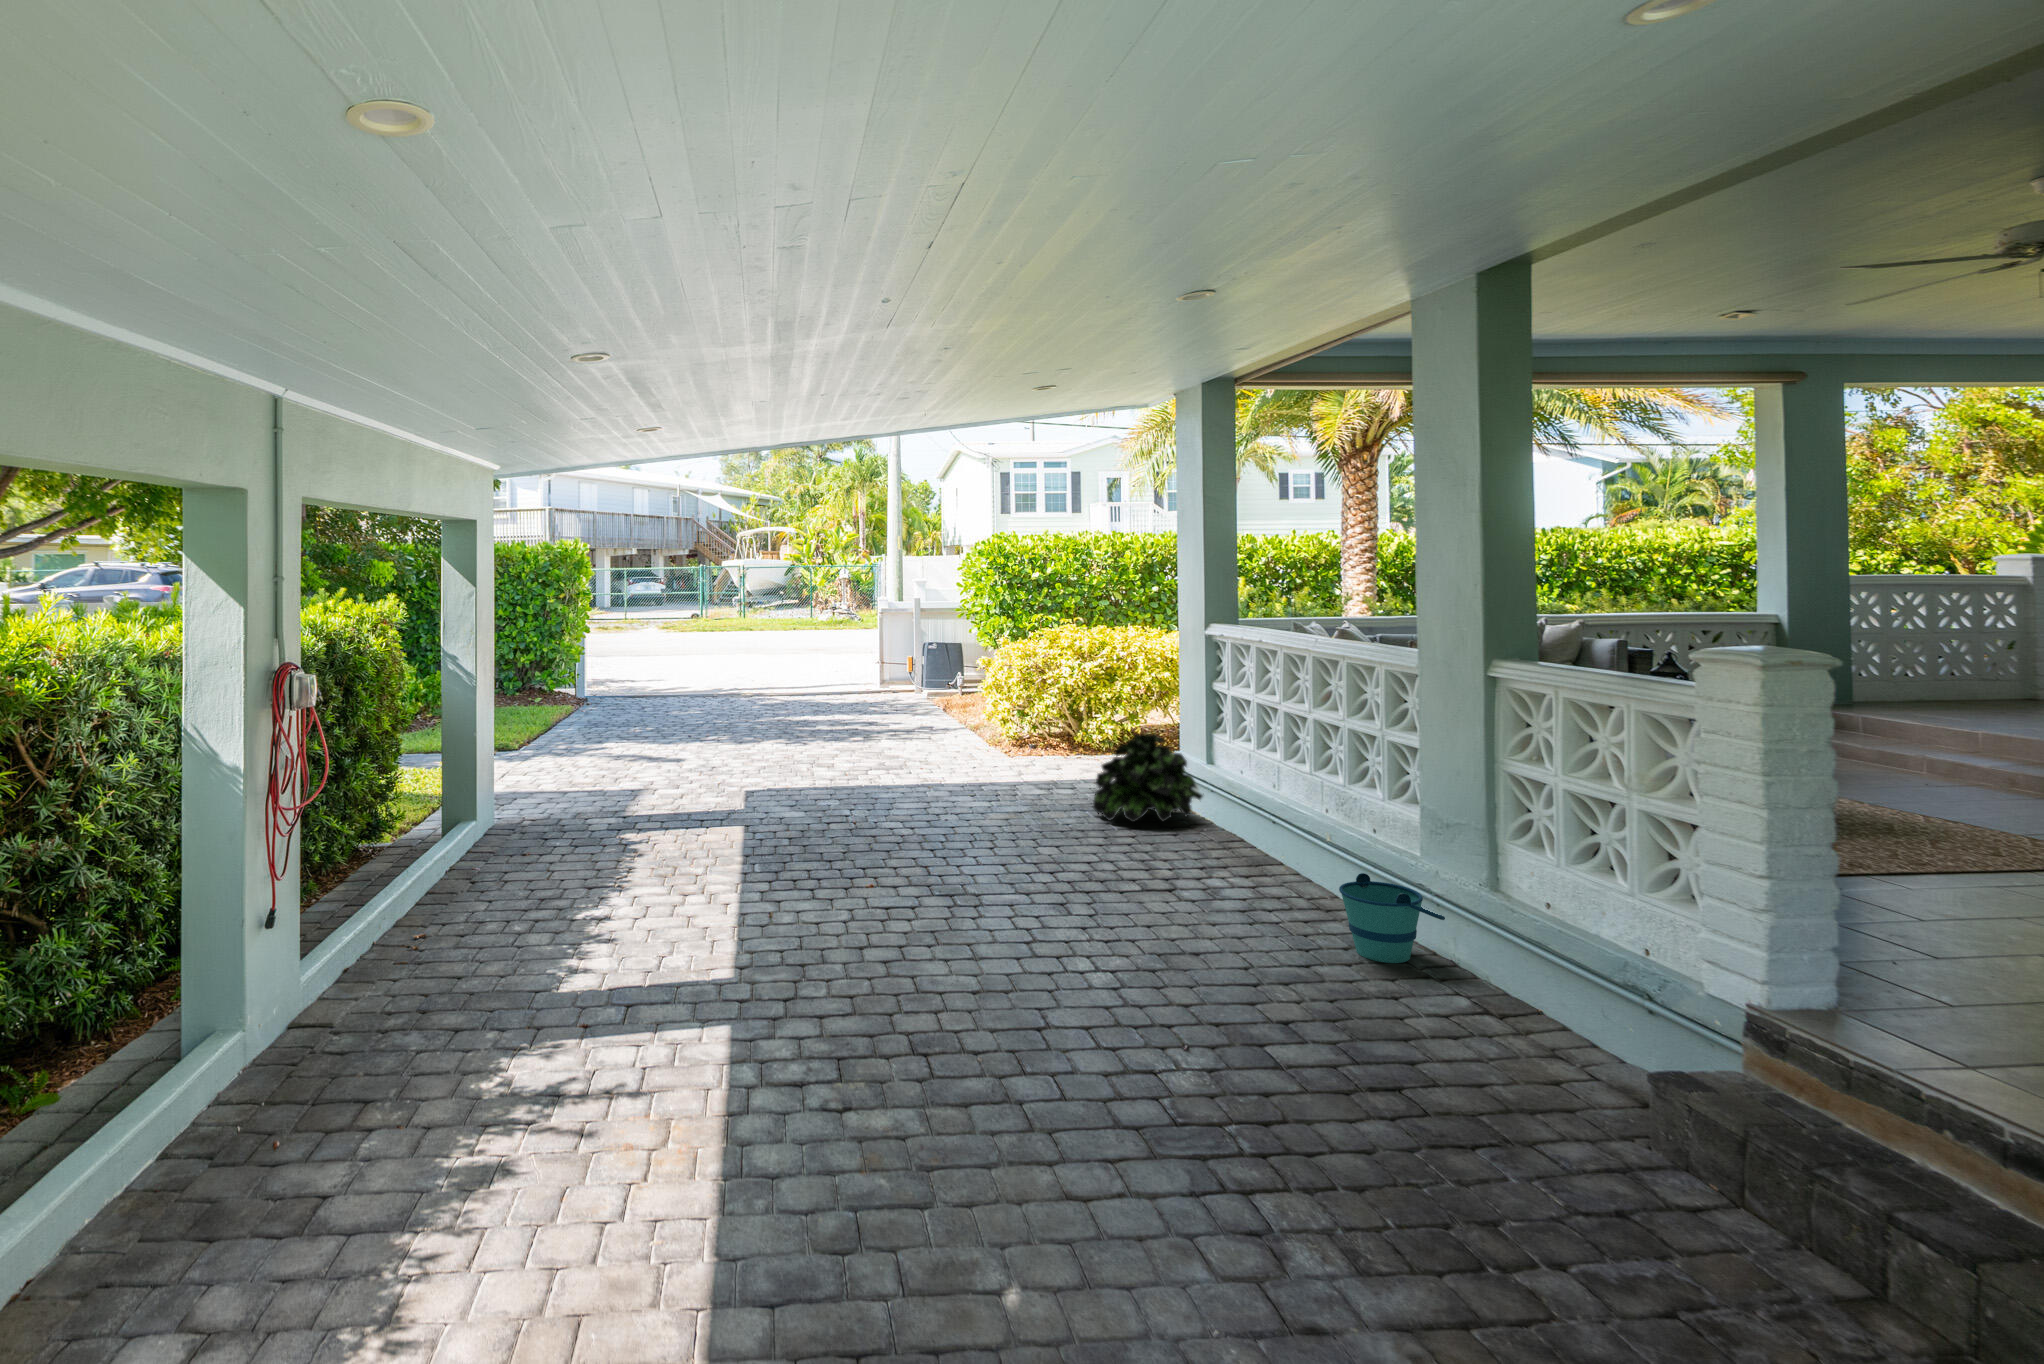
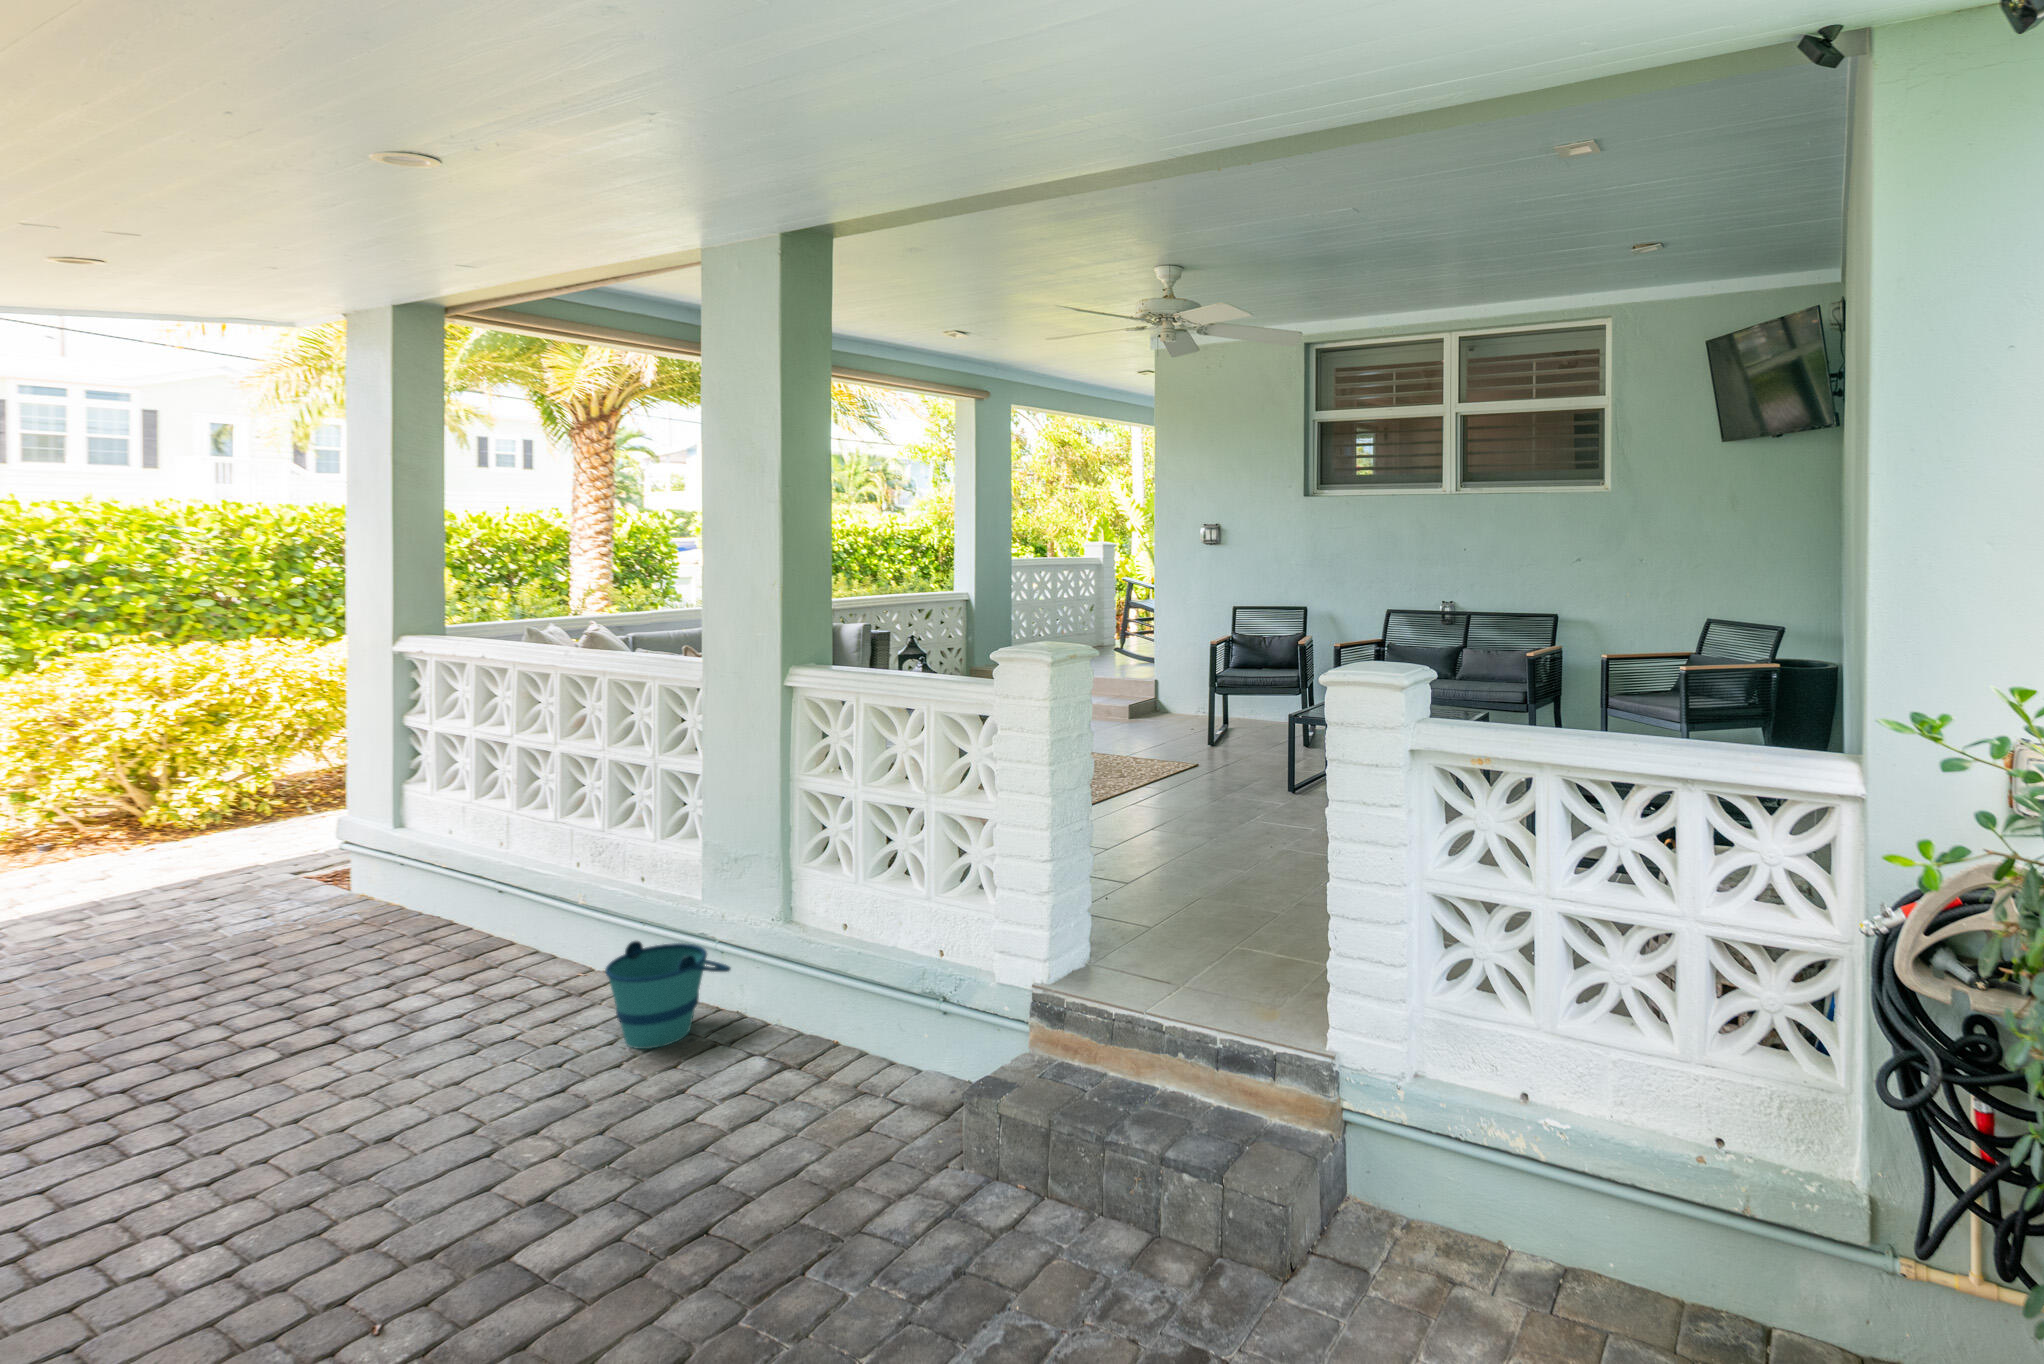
potted plant: present [1092,734,1203,822] -> none [179,800,391,949]

